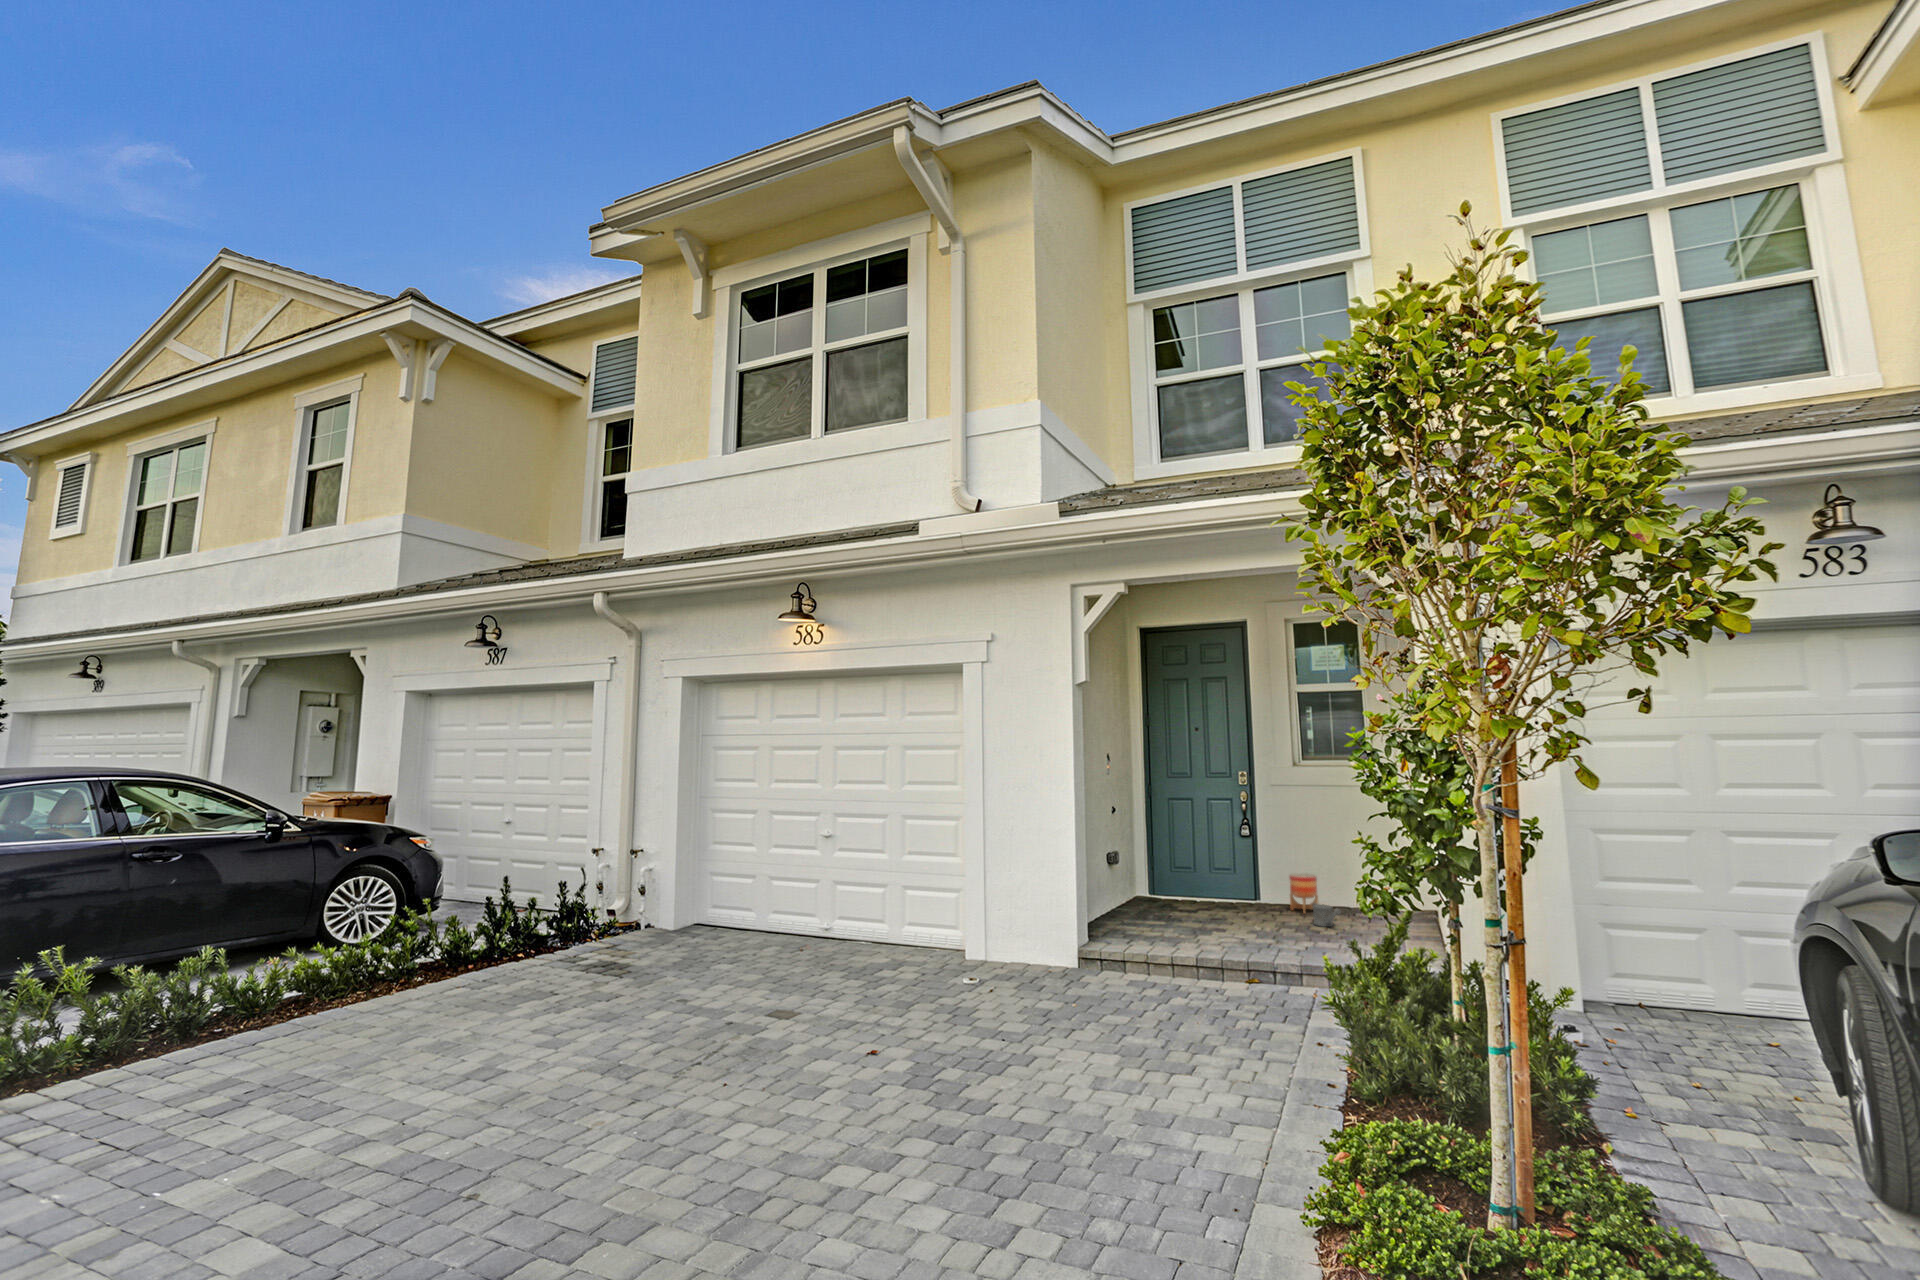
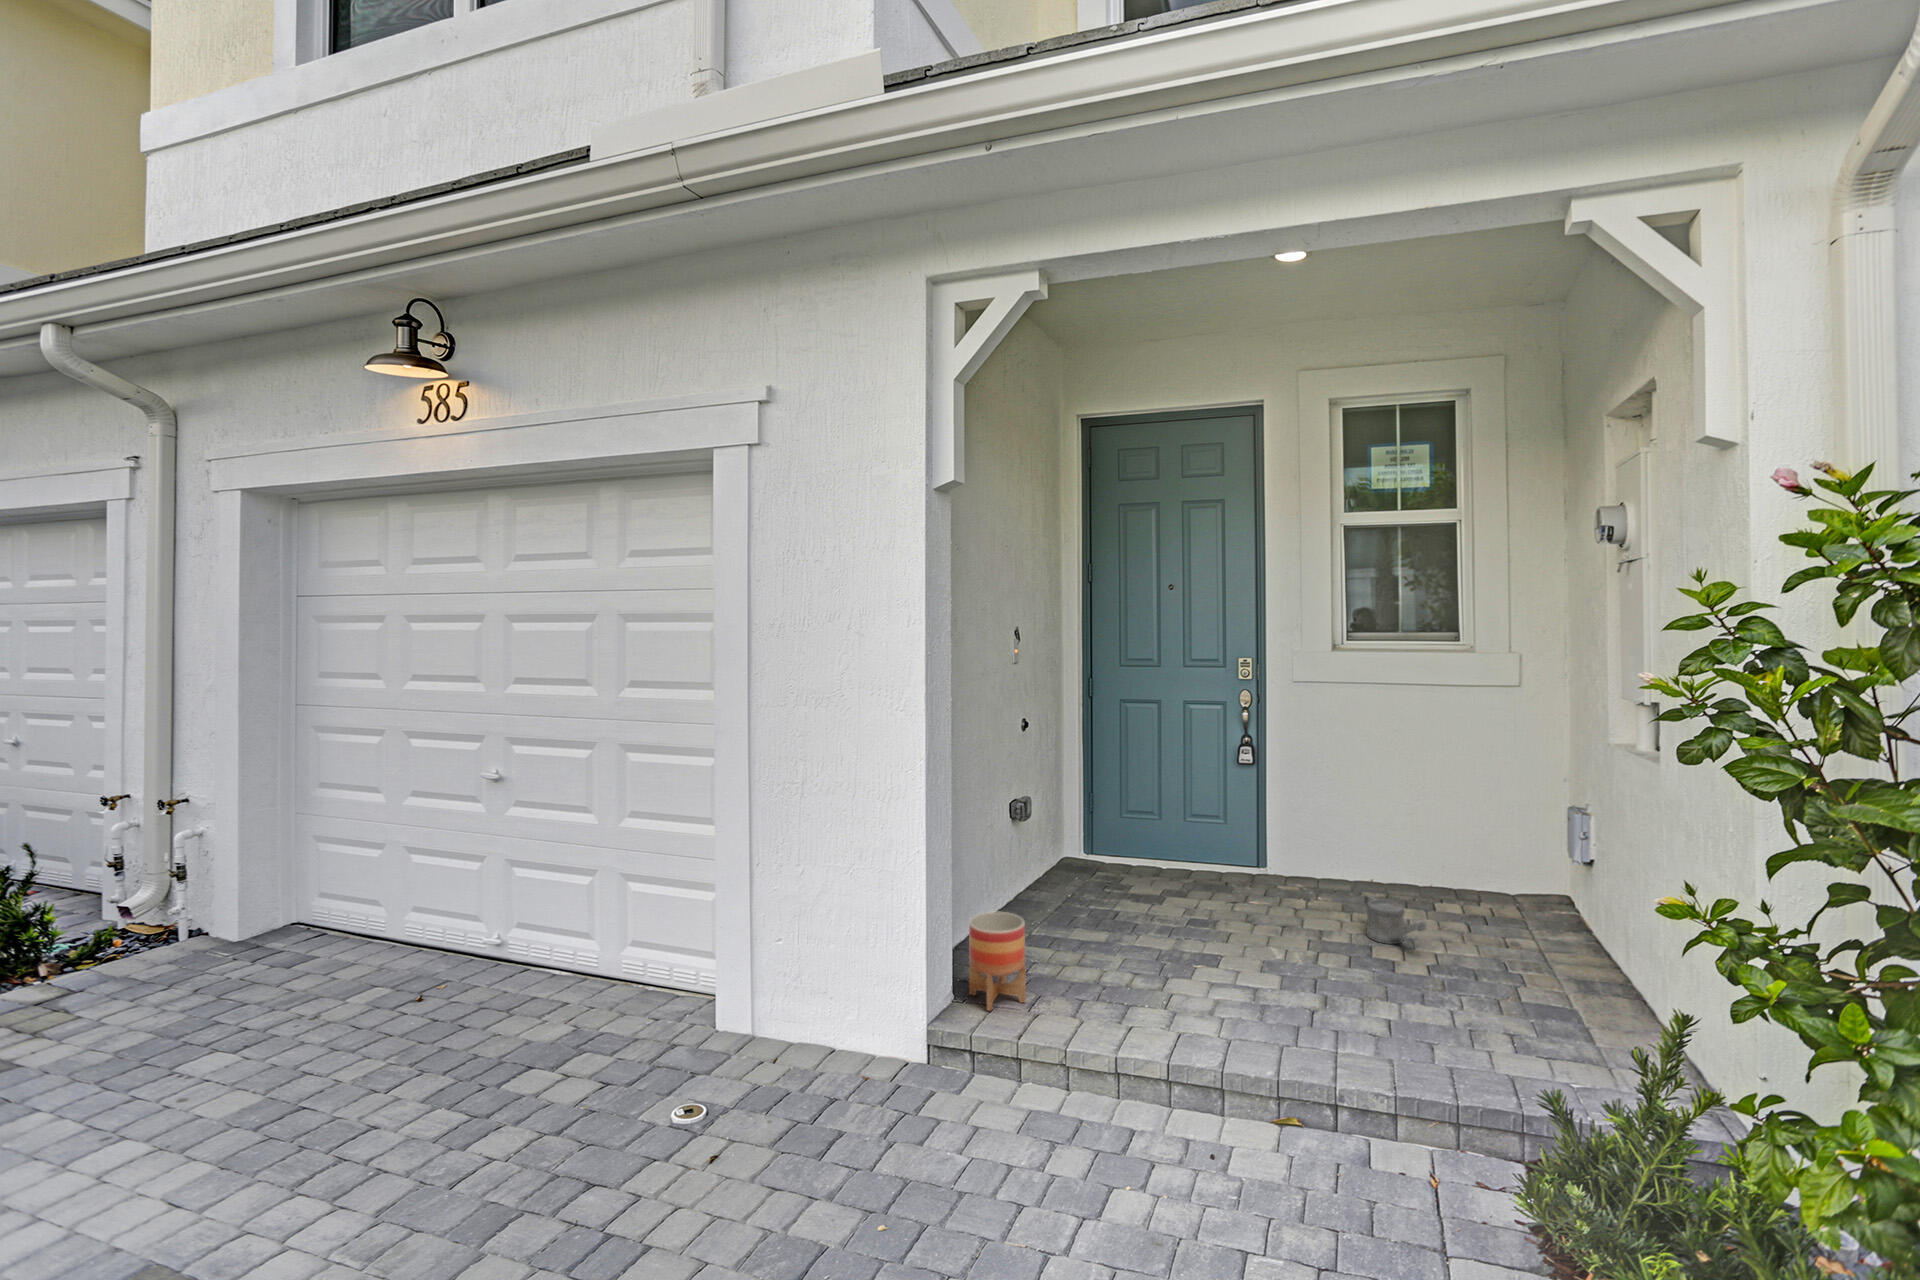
planter: present [1289,873,1318,913] -> present [969,912,1026,1011]

